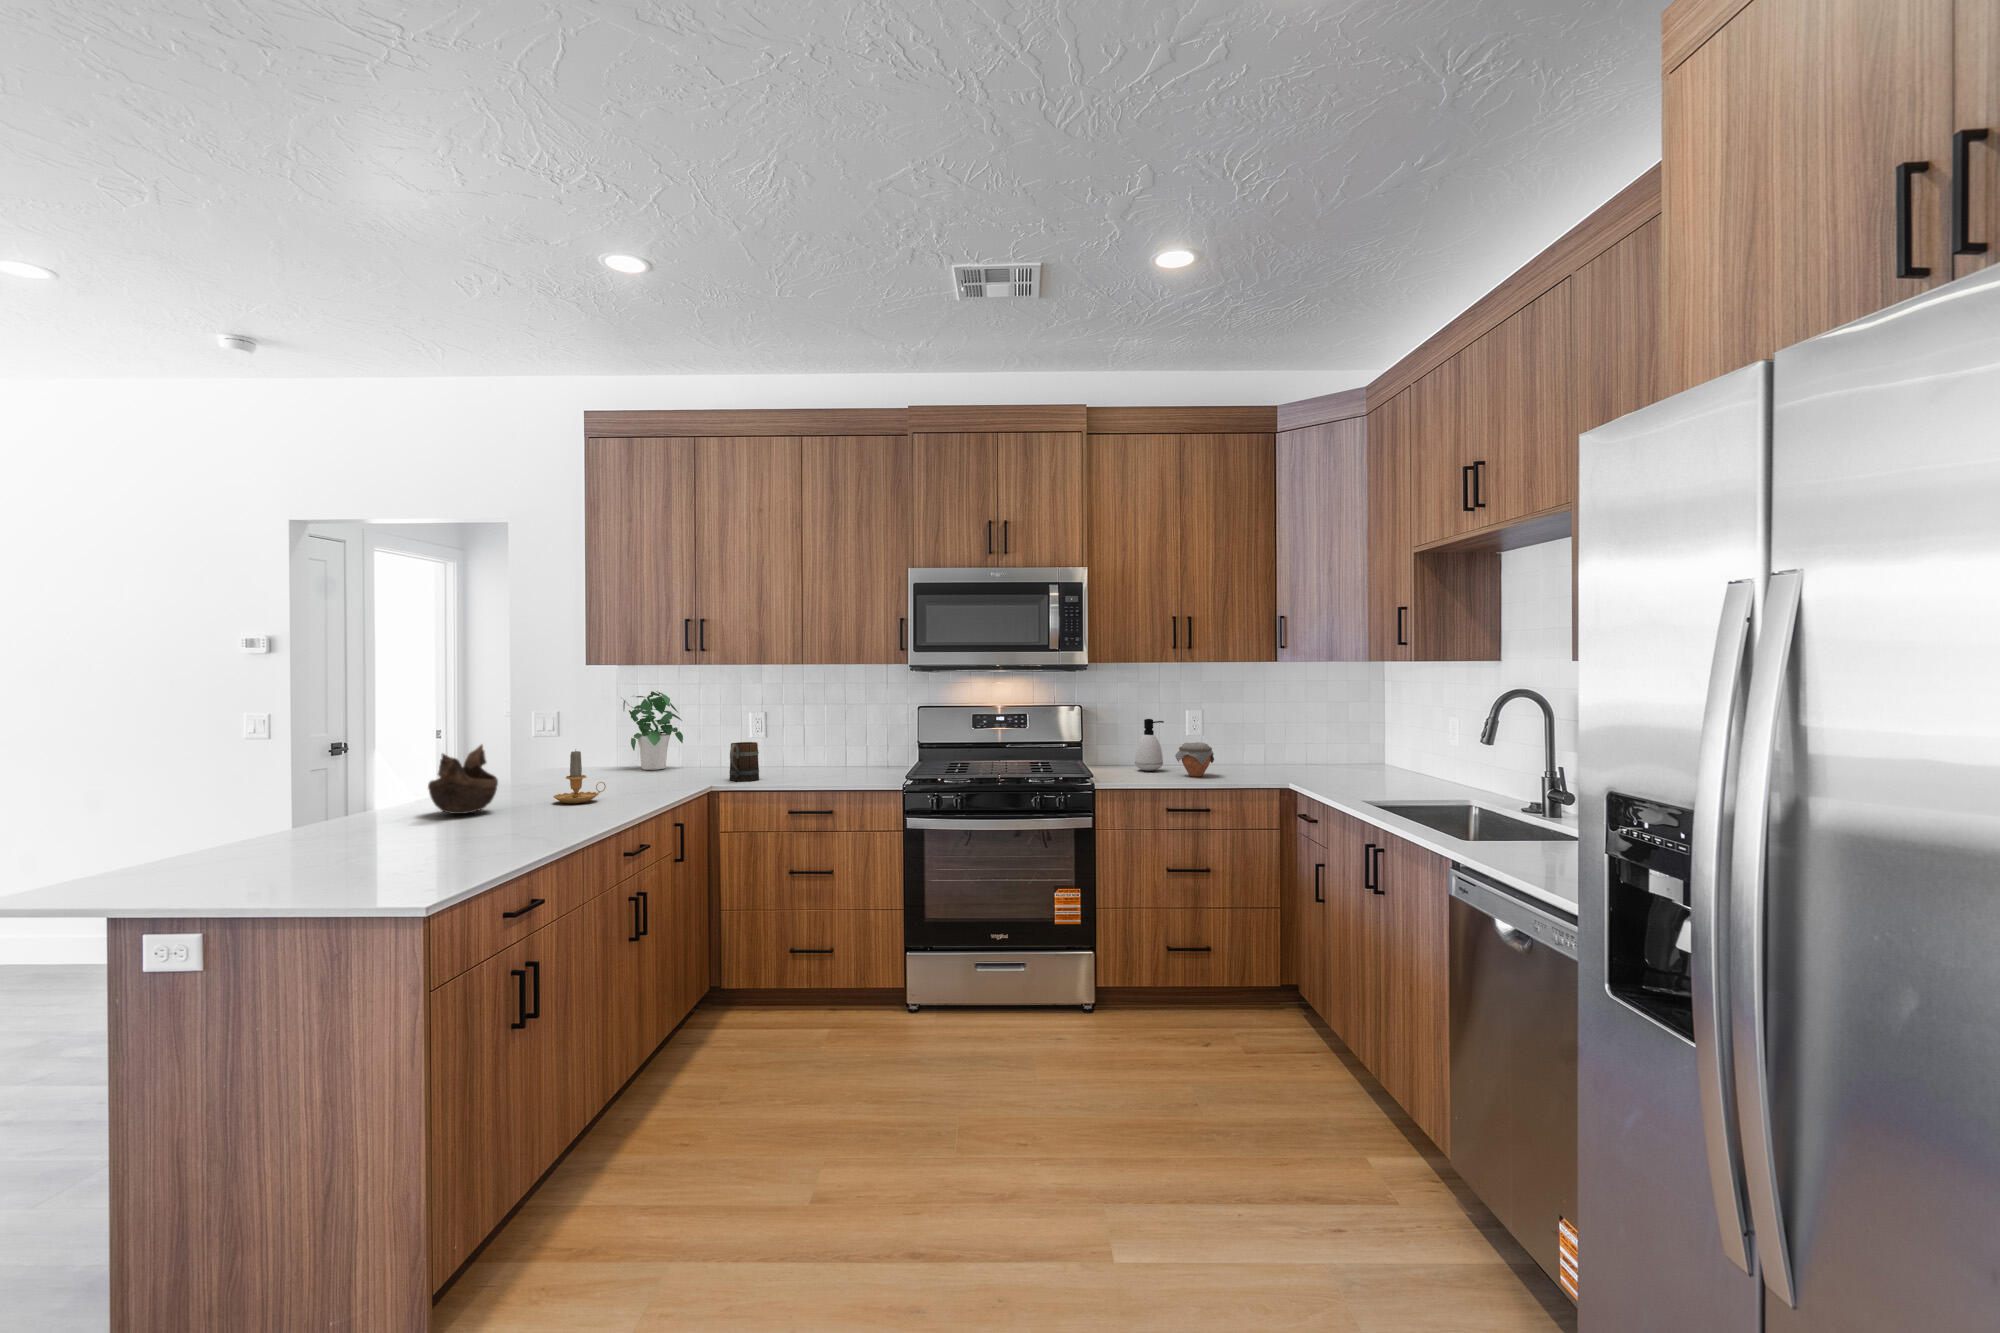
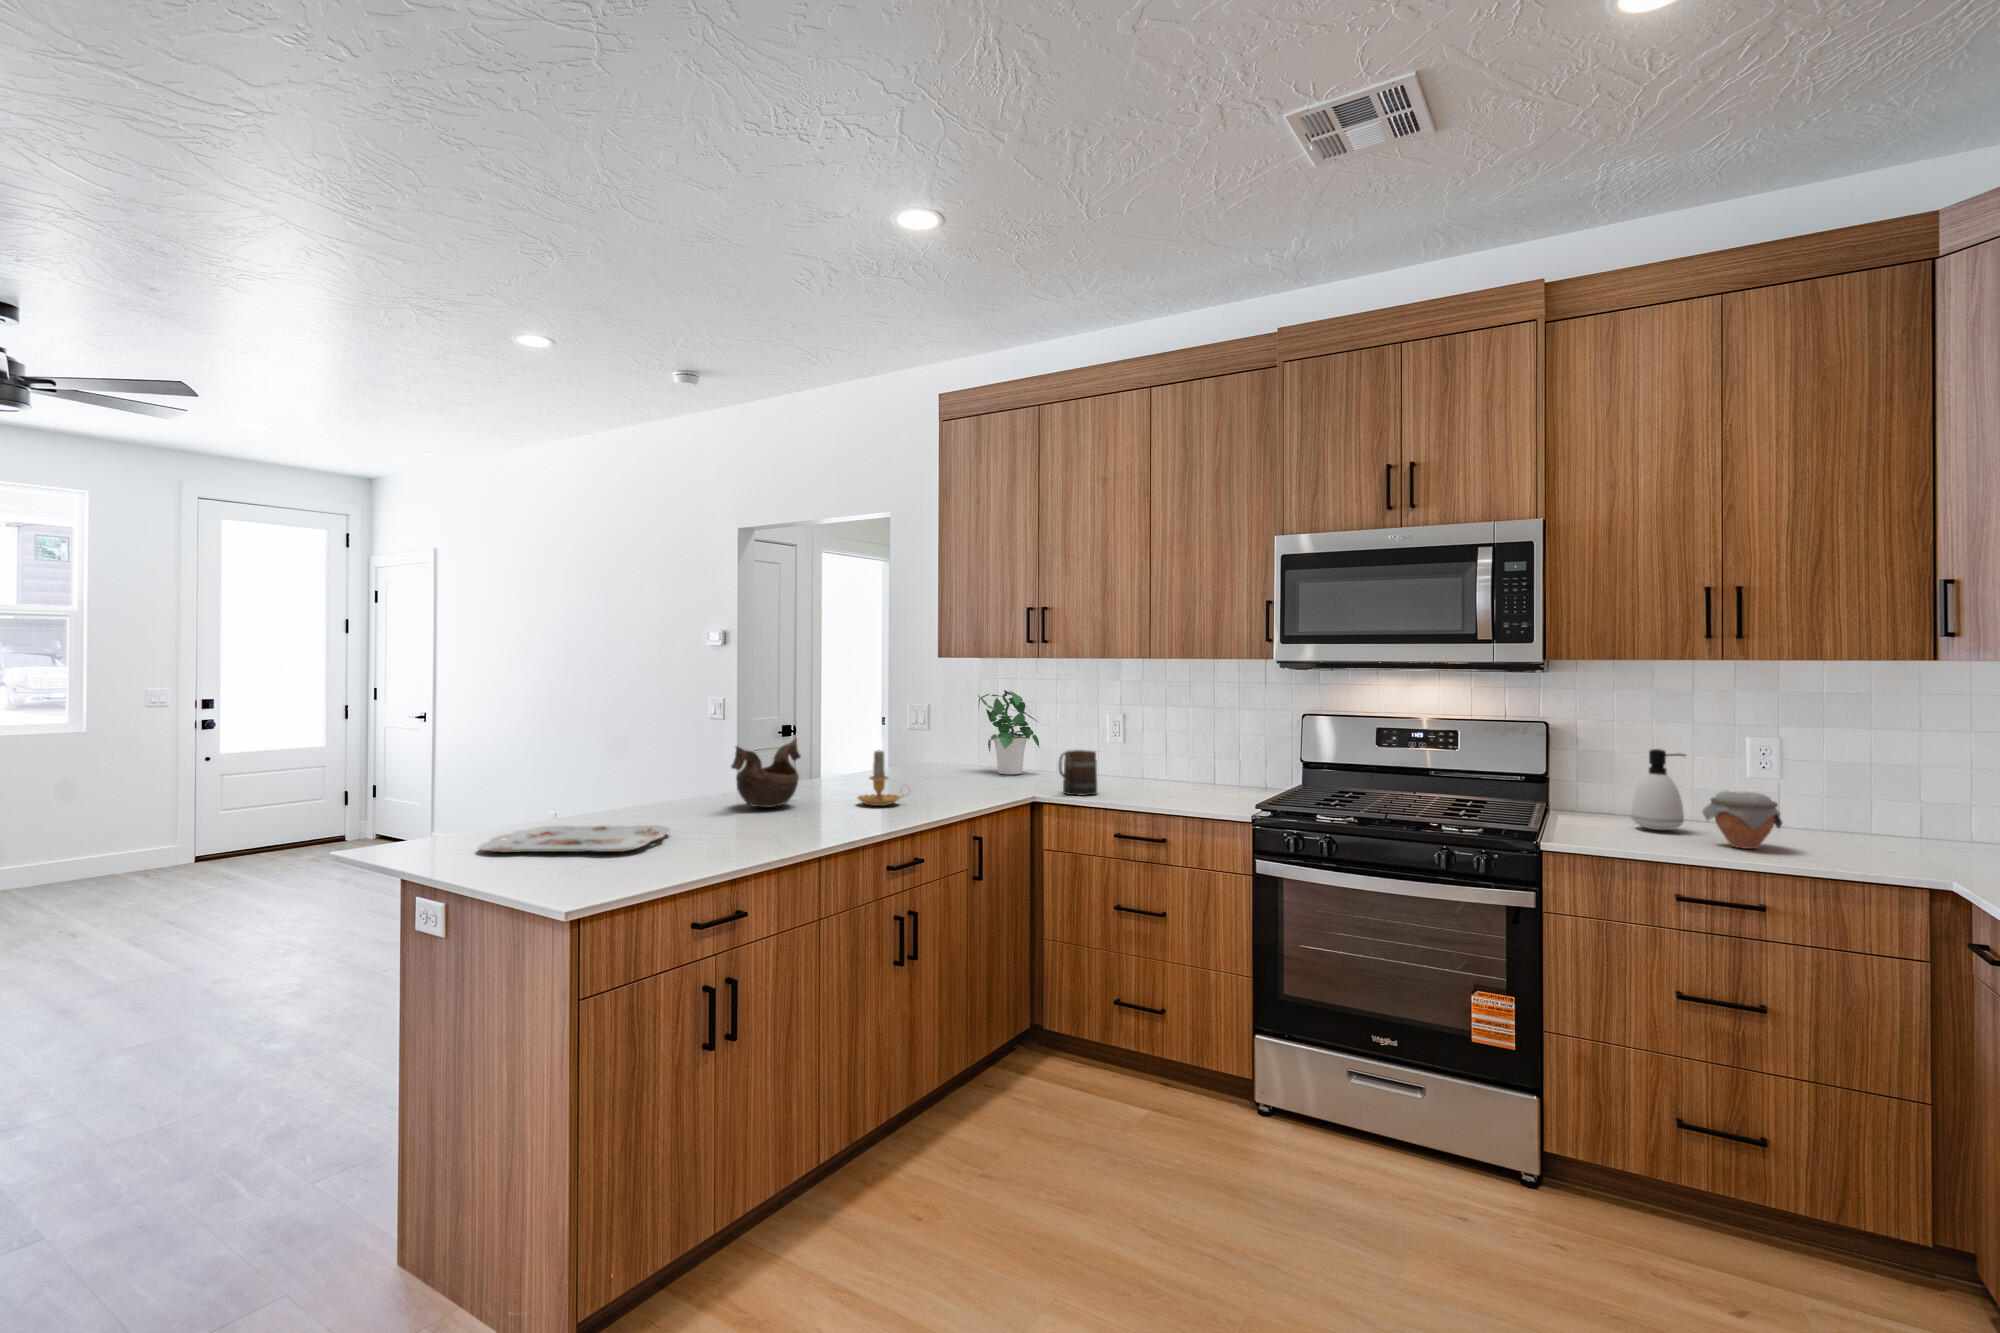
serving tray: none [209,836,422,876] -> present [478,825,670,852]

